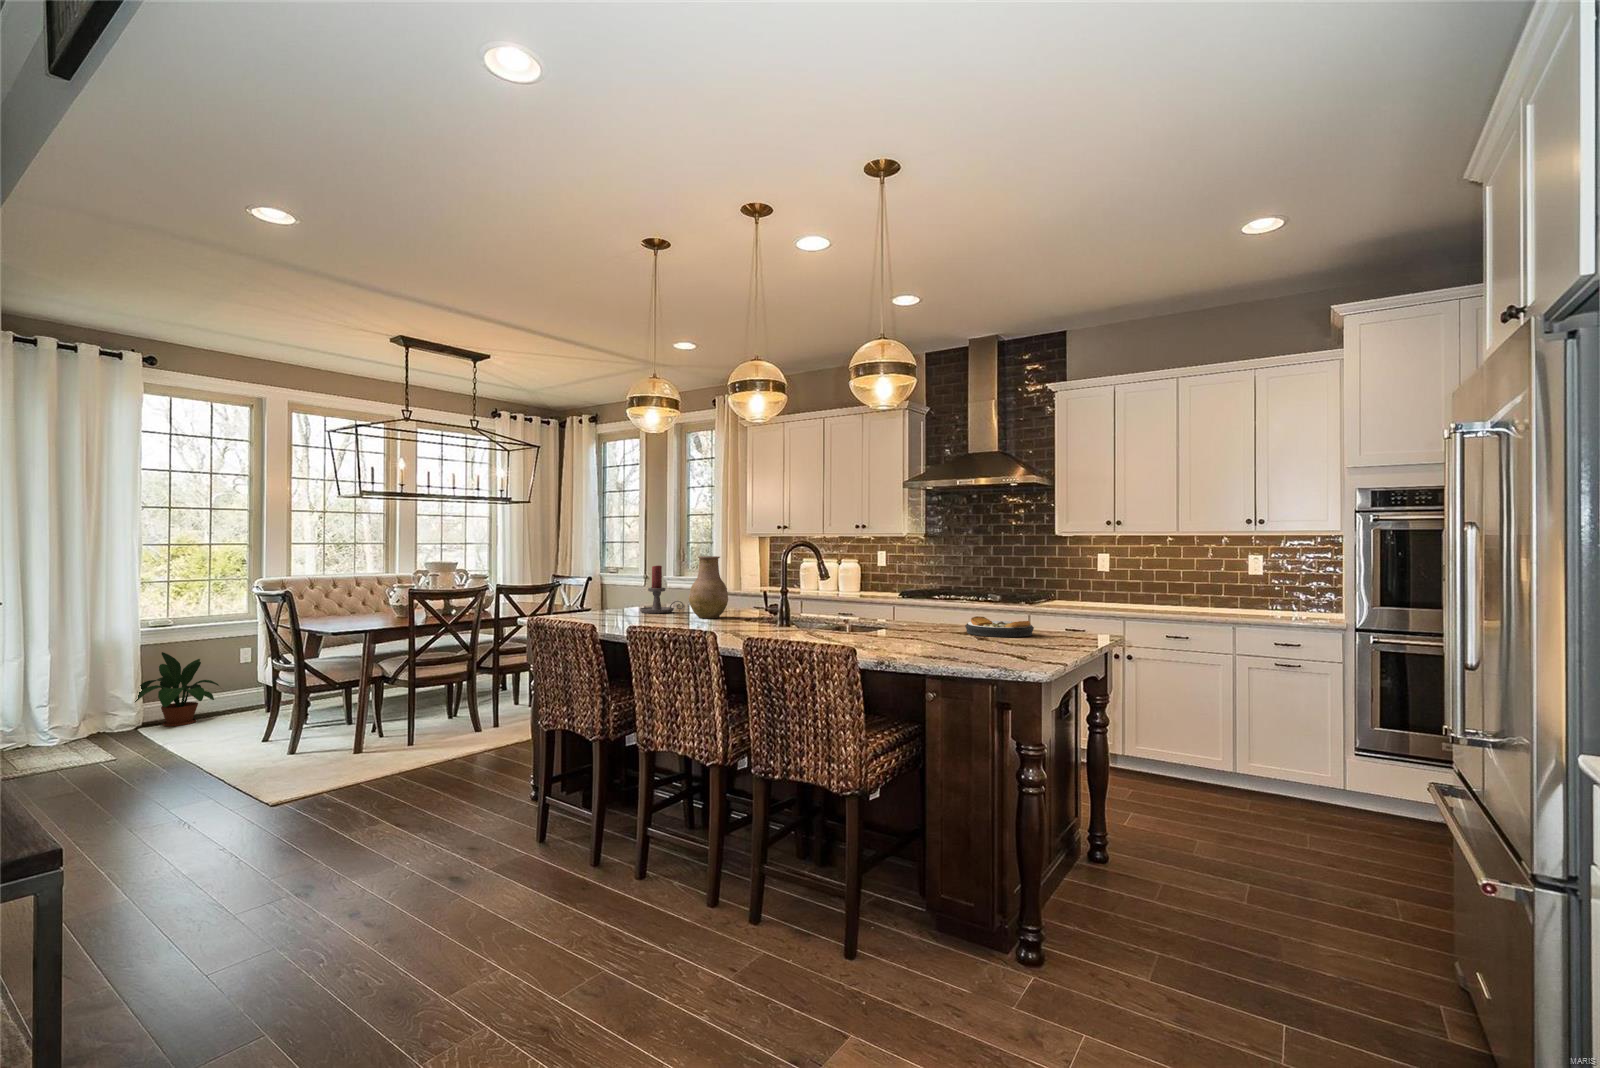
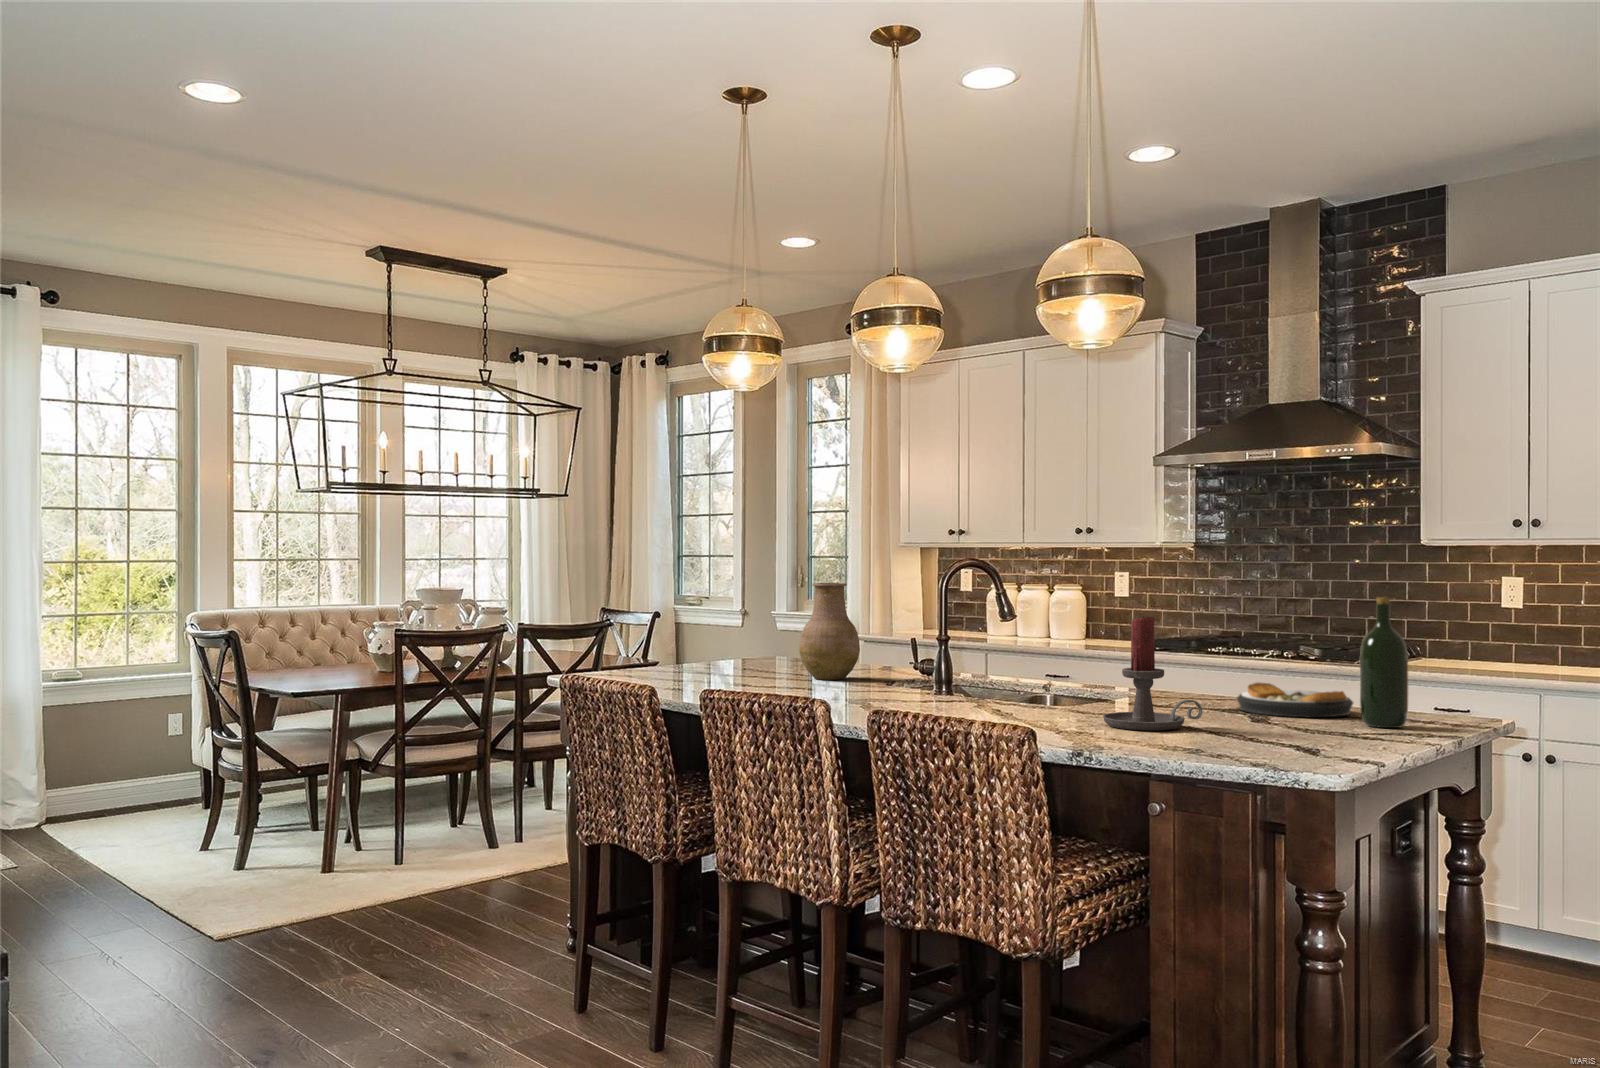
wine bottle: none [1041,563,1070,643] -> present [1360,597,1408,728]
candle holder: present [640,566,684,614] -> present [1103,617,1202,731]
potted plant: present [135,652,219,726] -> none [33,717,147,823]

